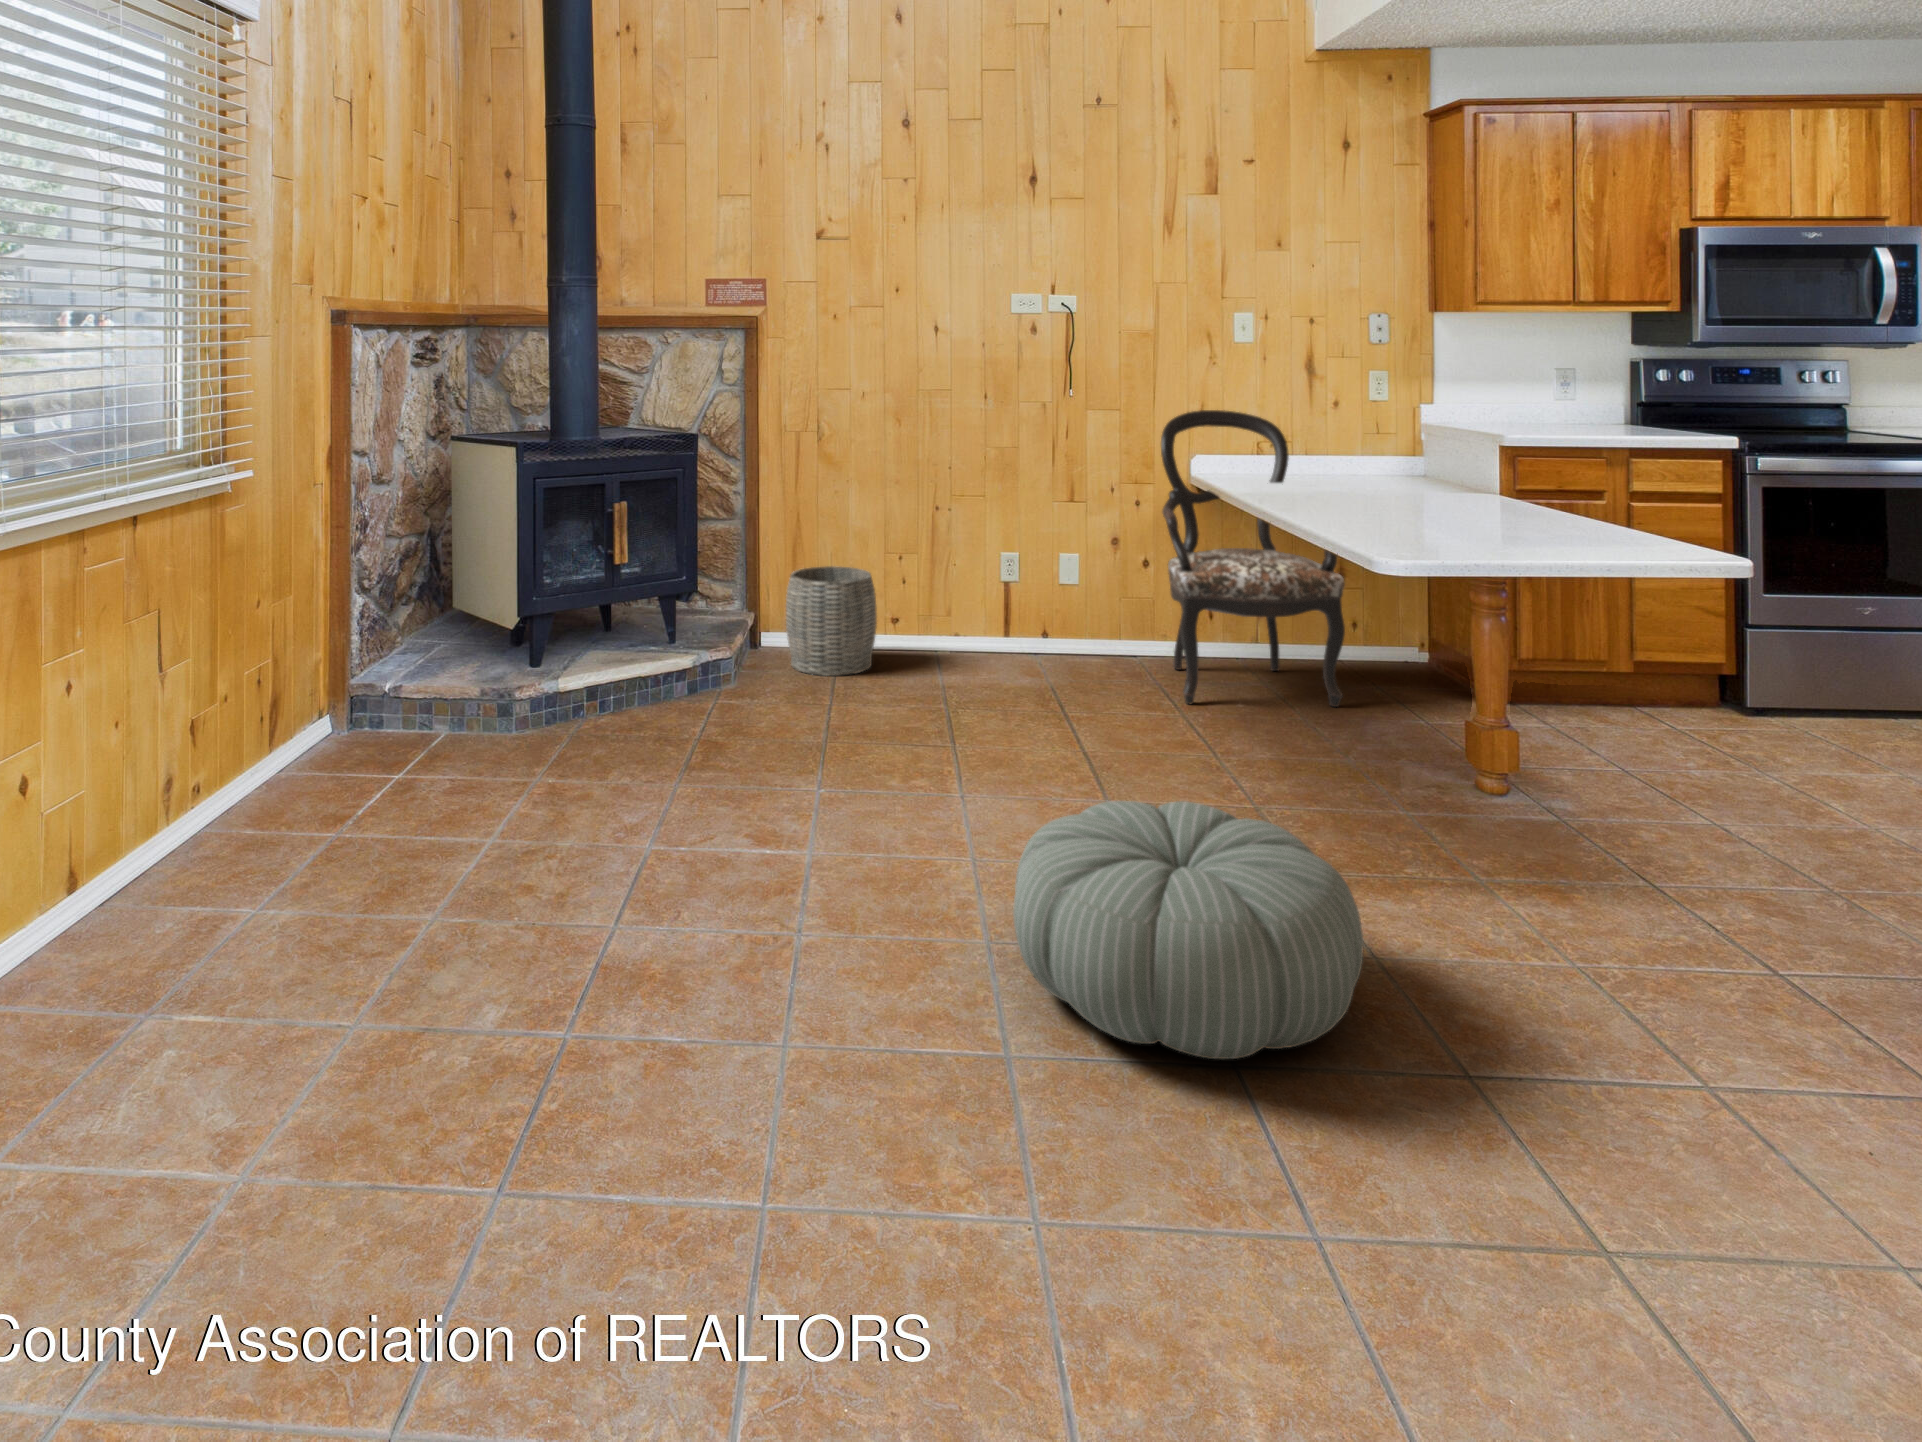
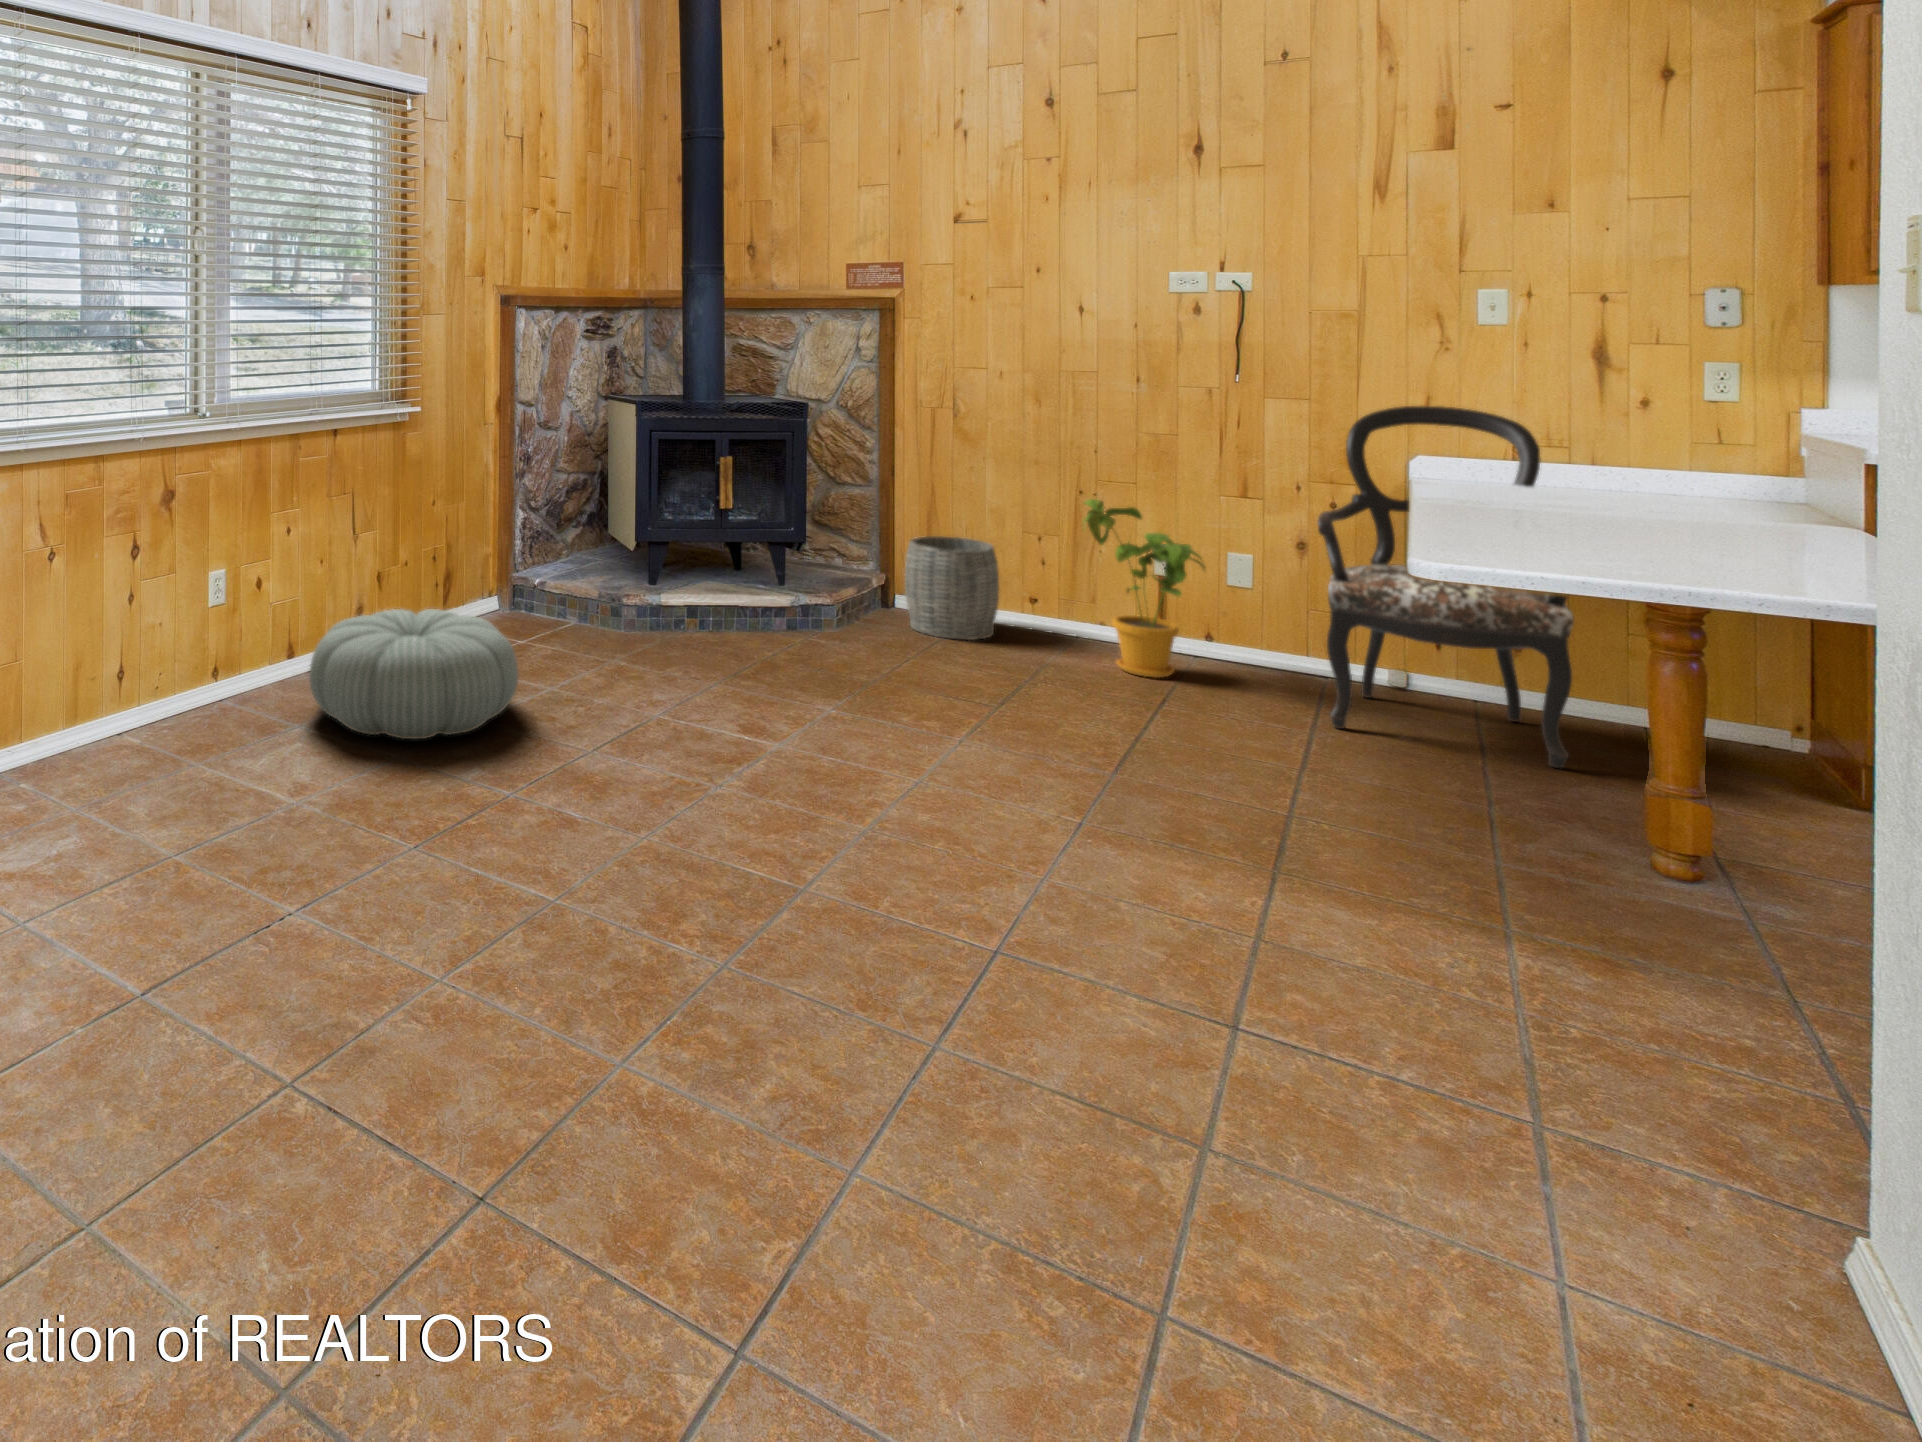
house plant: none [963,516,1071,684] -> present [1084,499,1205,678]
pouf: present [1013,801,1363,1059] -> present [309,609,519,739]

